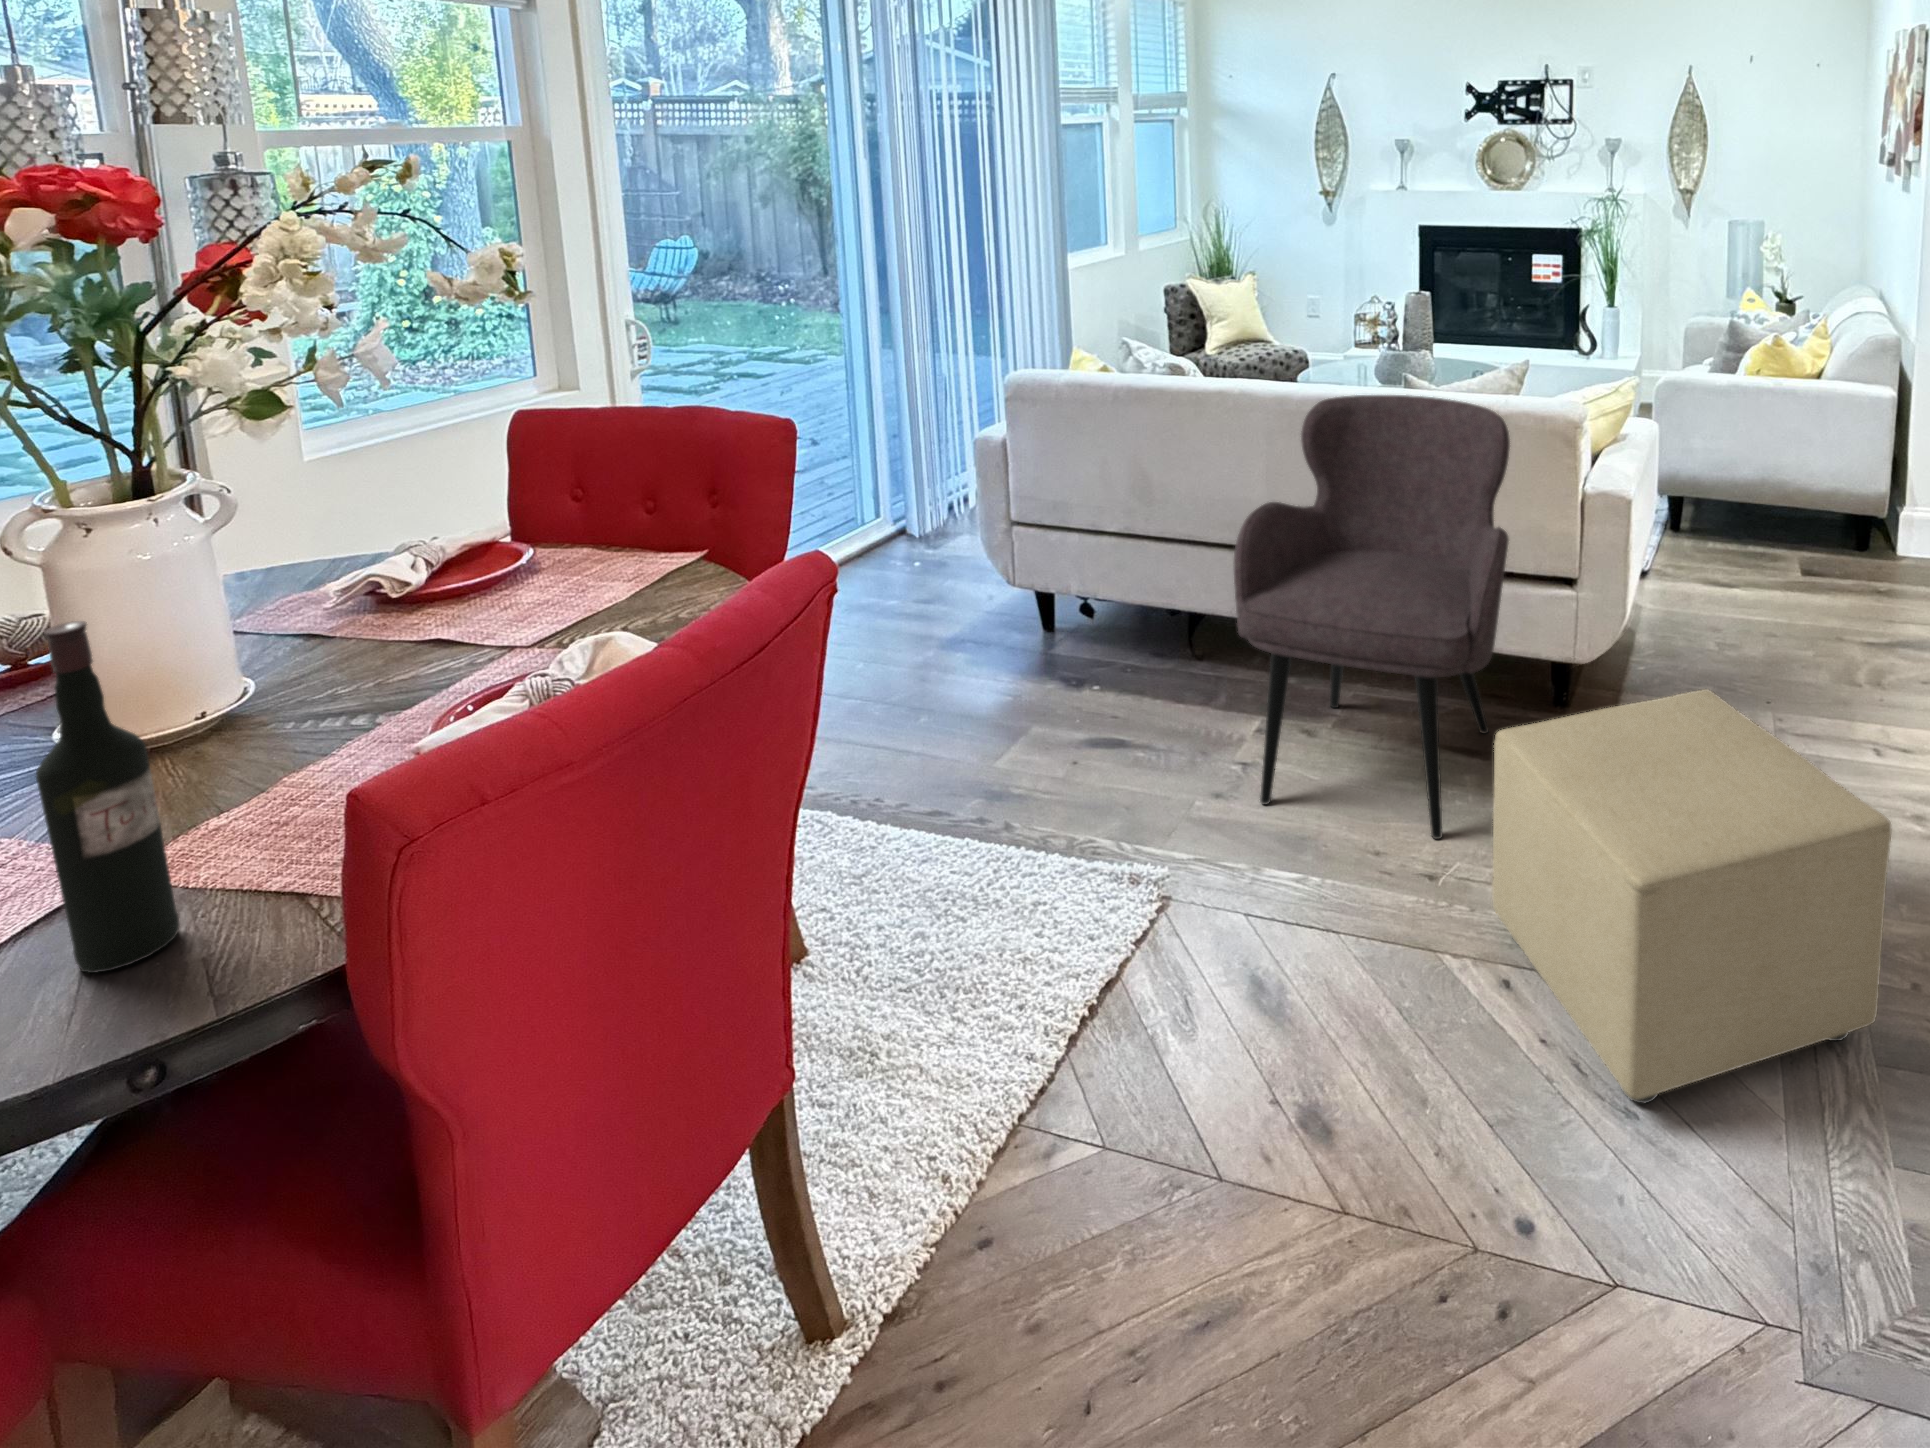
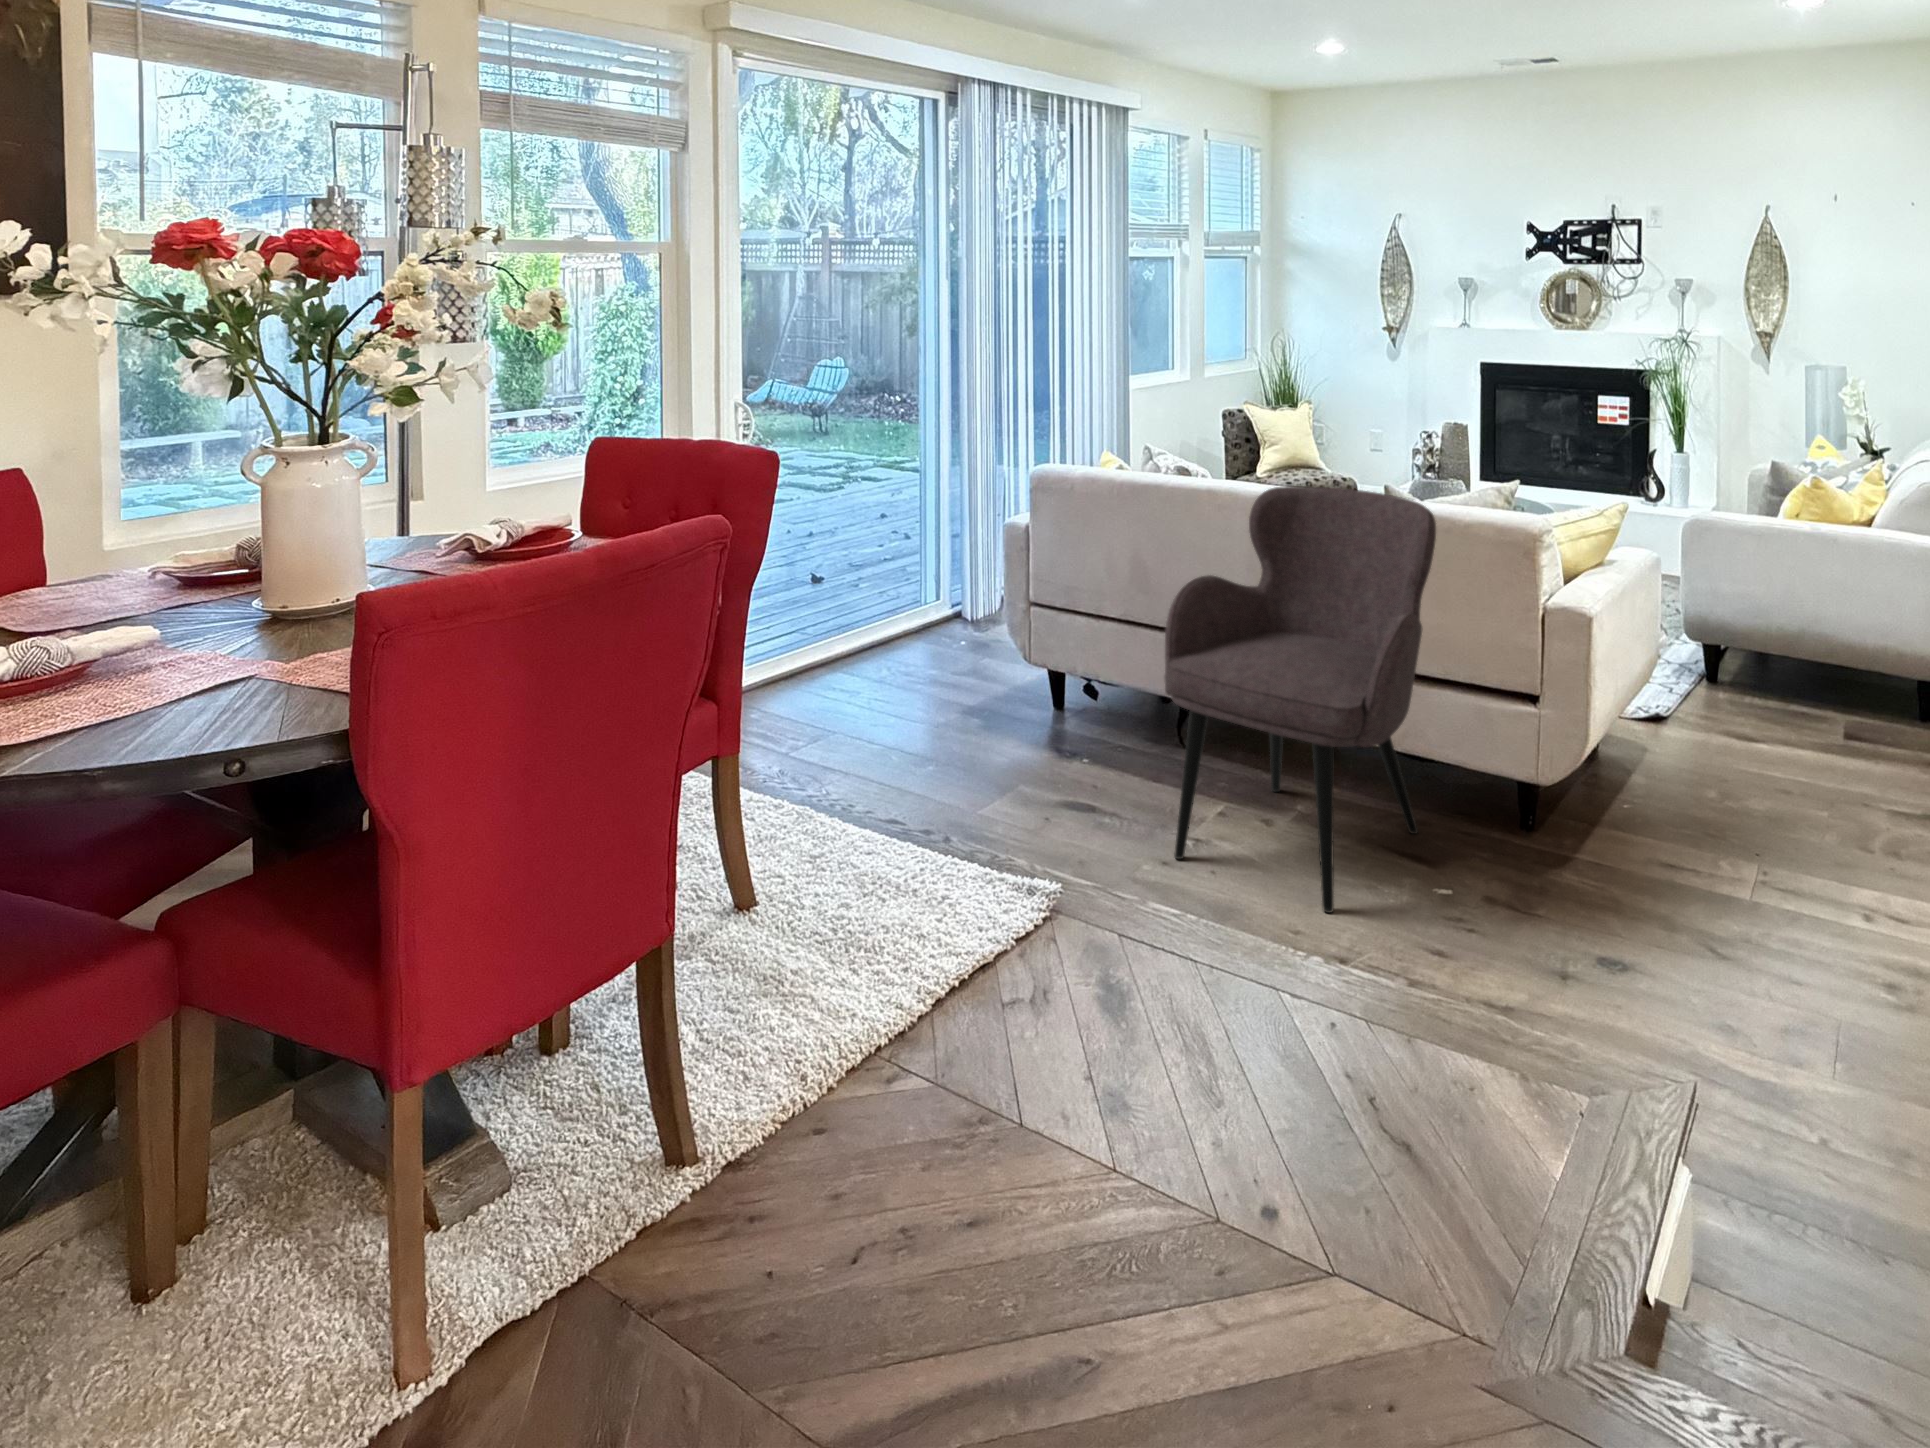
wine bottle: present [36,621,179,973] -> none [223,465,285,692]
ottoman: present [1492,689,1891,1103] -> none [1348,784,1712,1161]

